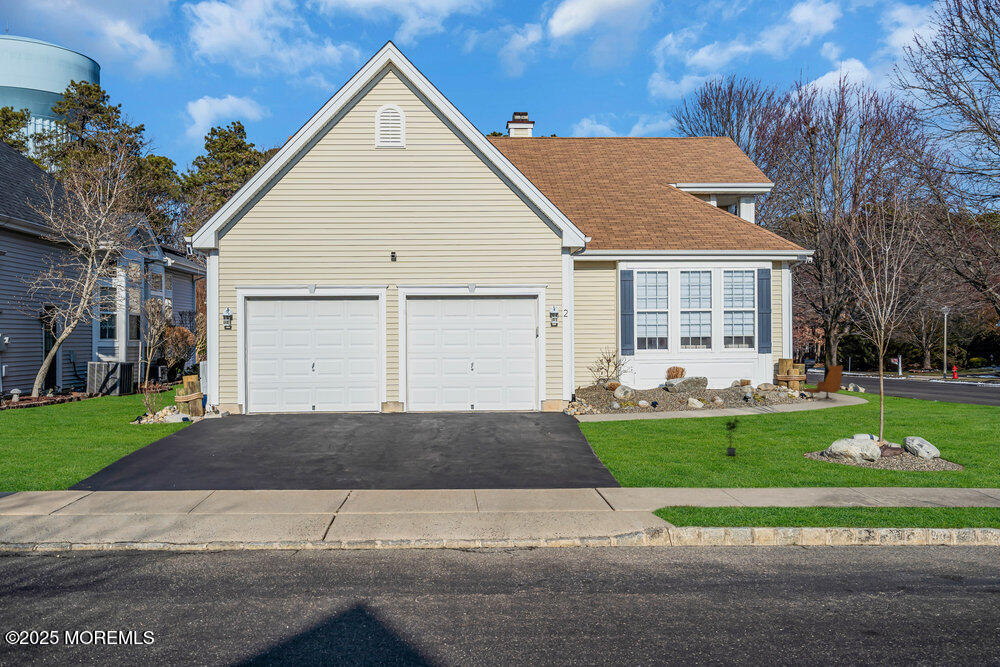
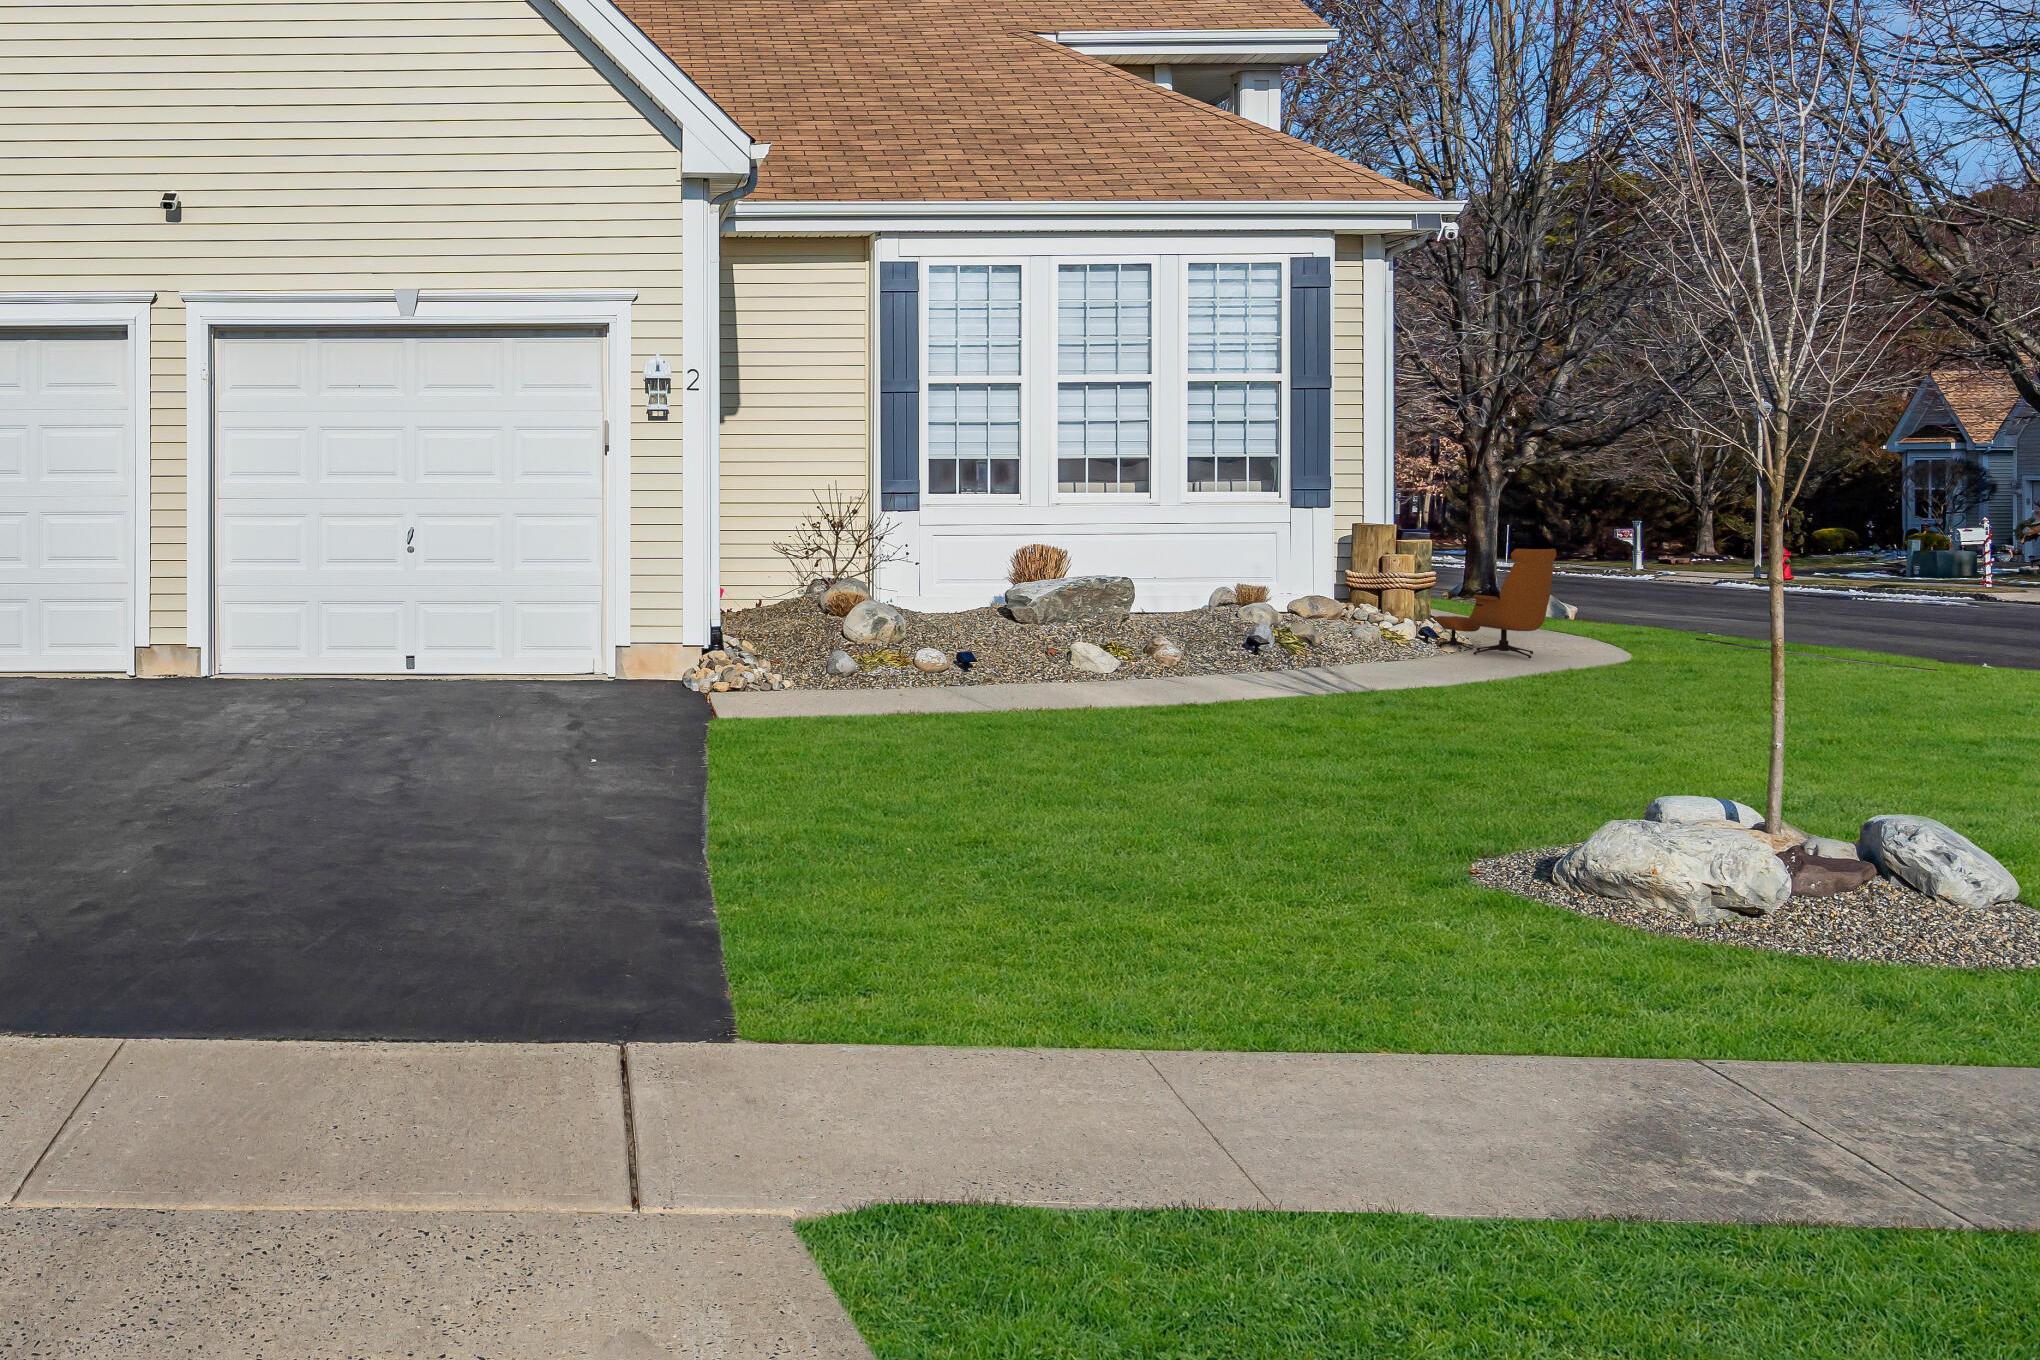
potted plant: present [726,419,740,456] -> none [1189,723,1251,858]

